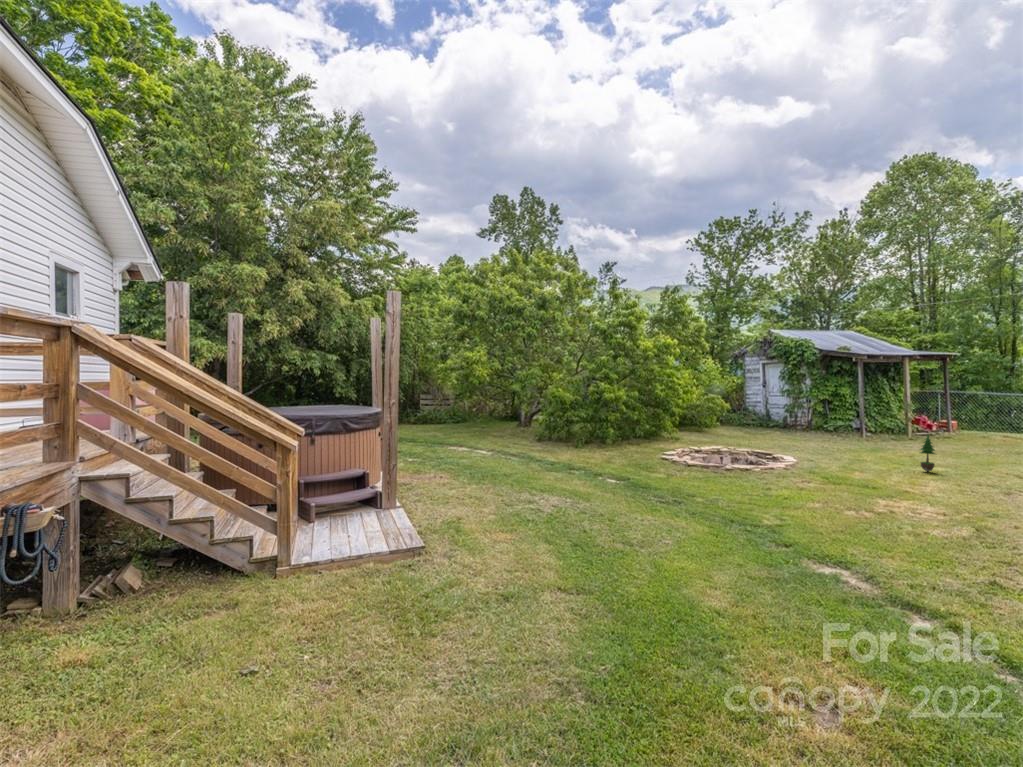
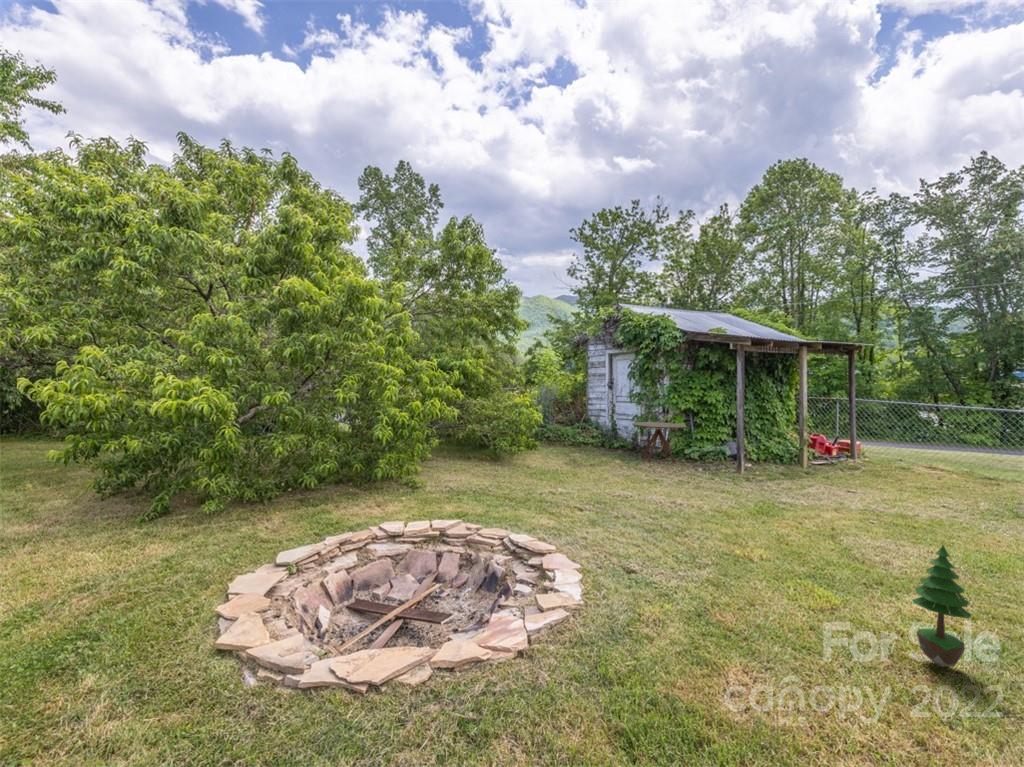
round table: none [785,408,824,433] -> present [632,422,686,462]

